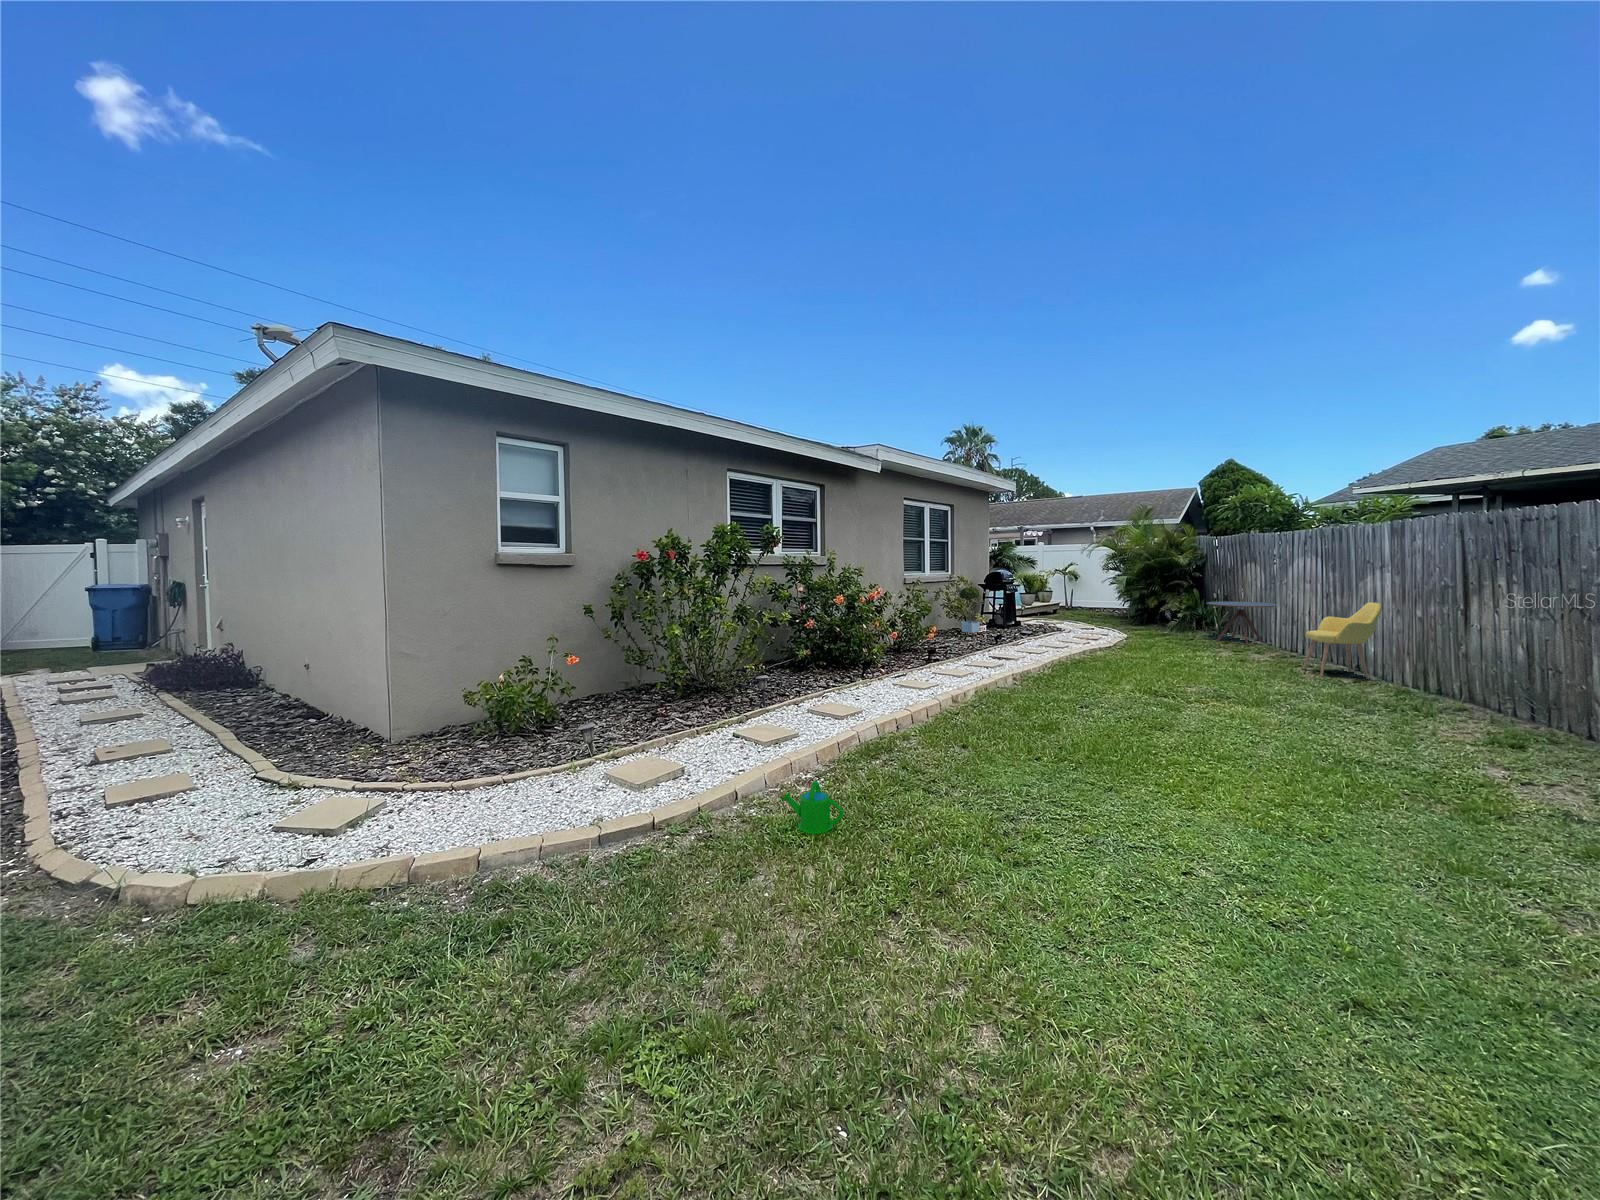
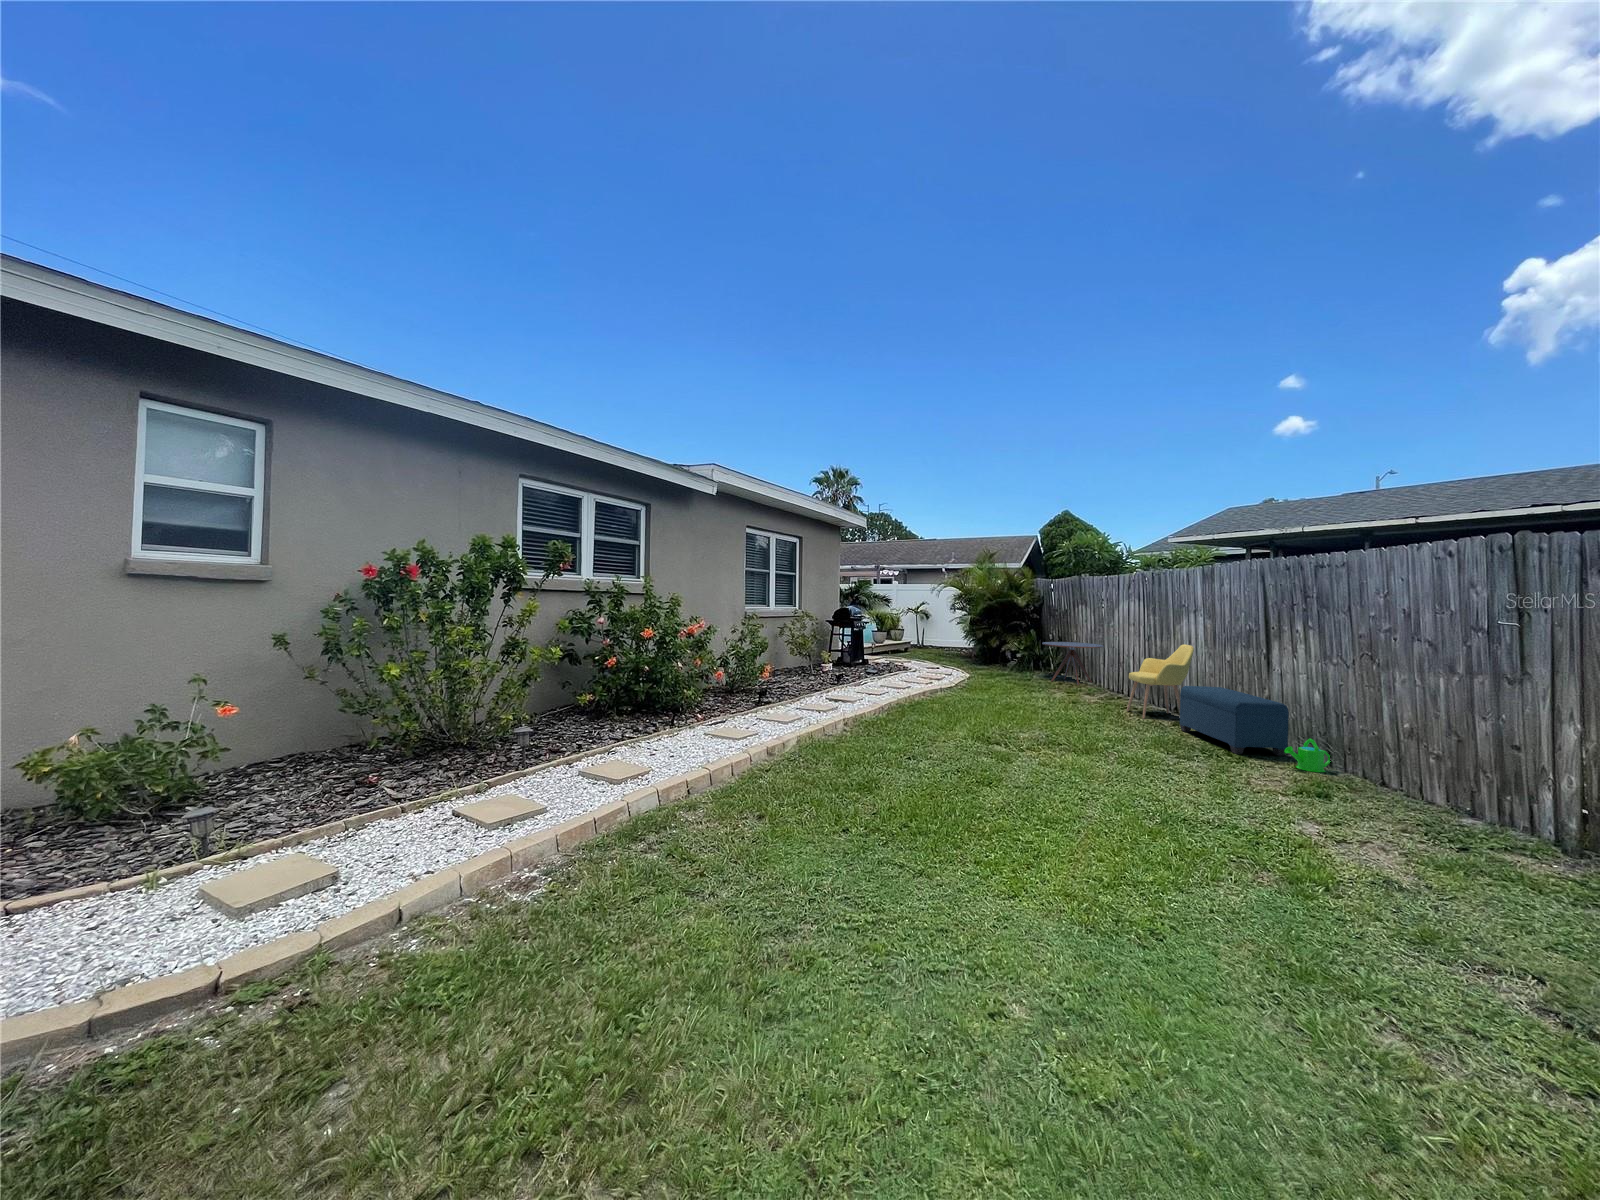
potted tree: present [959,587,980,633] -> none [806,622,828,671]
bench: none [1362,644,1488,712] -> present [1180,686,1289,756]
watering can: present [781,780,843,834] -> present [1284,739,1331,772]

